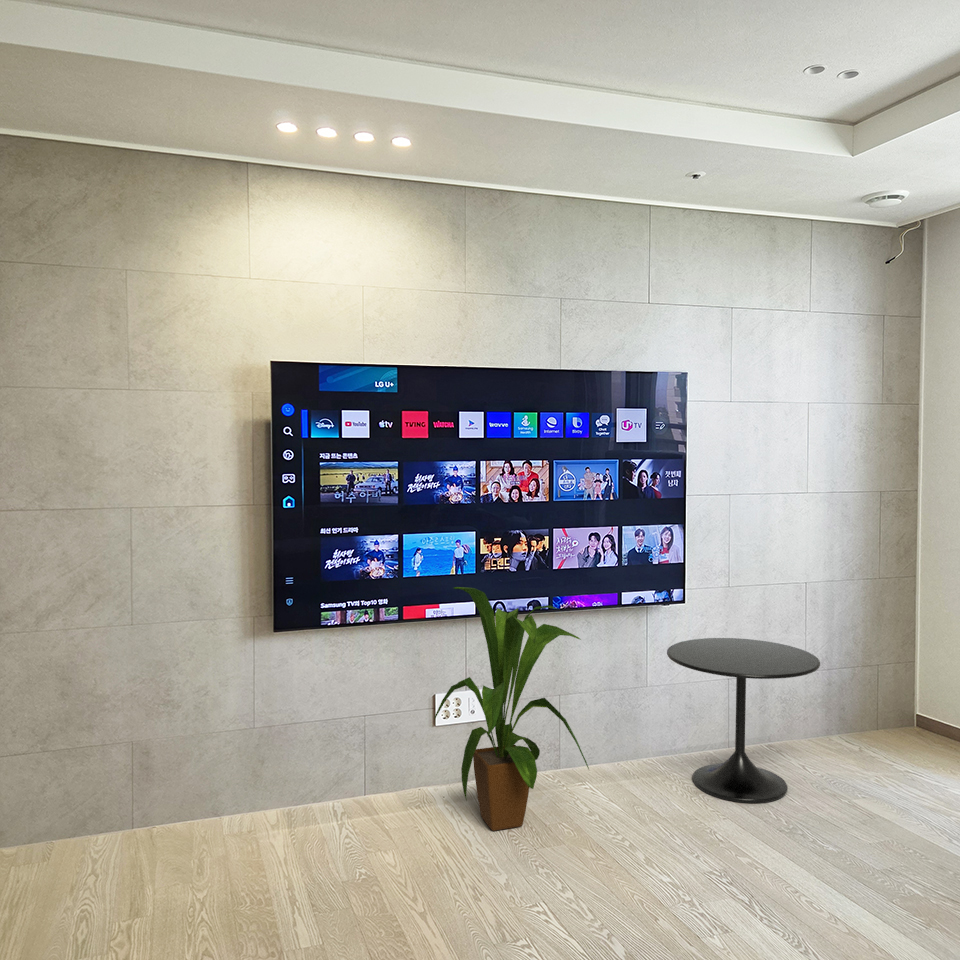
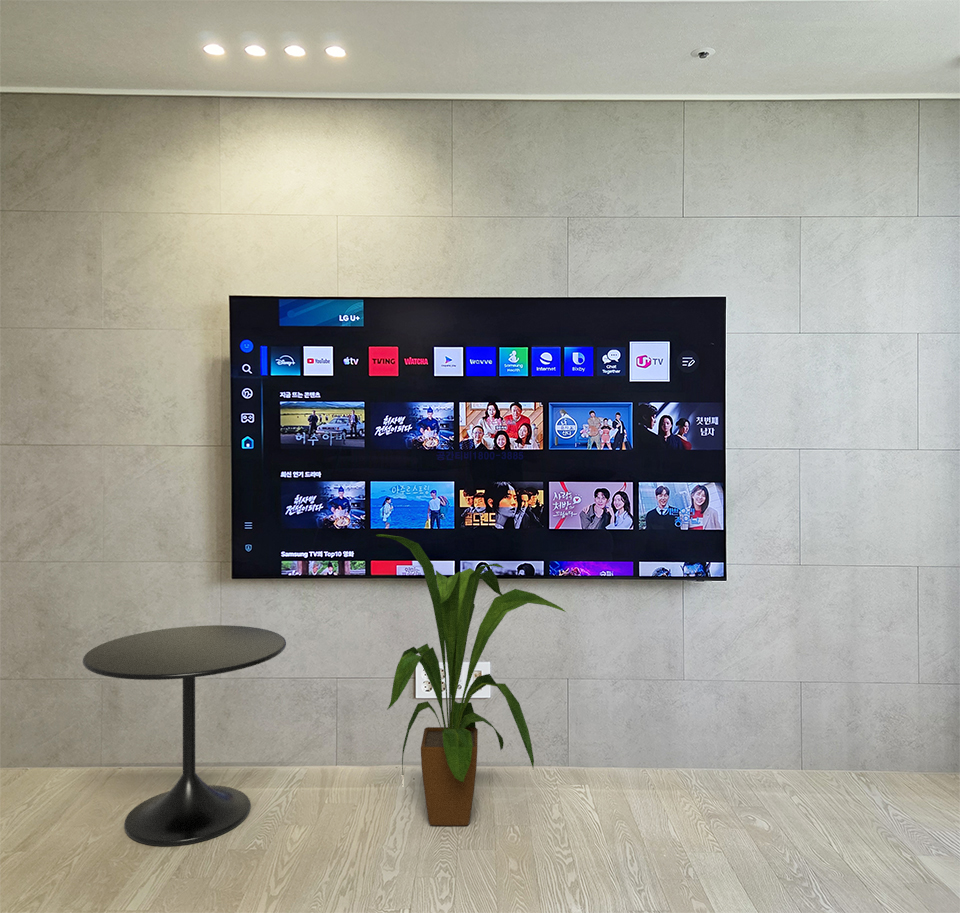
side table: present [667,638,820,803] -> present [83,625,286,846]

